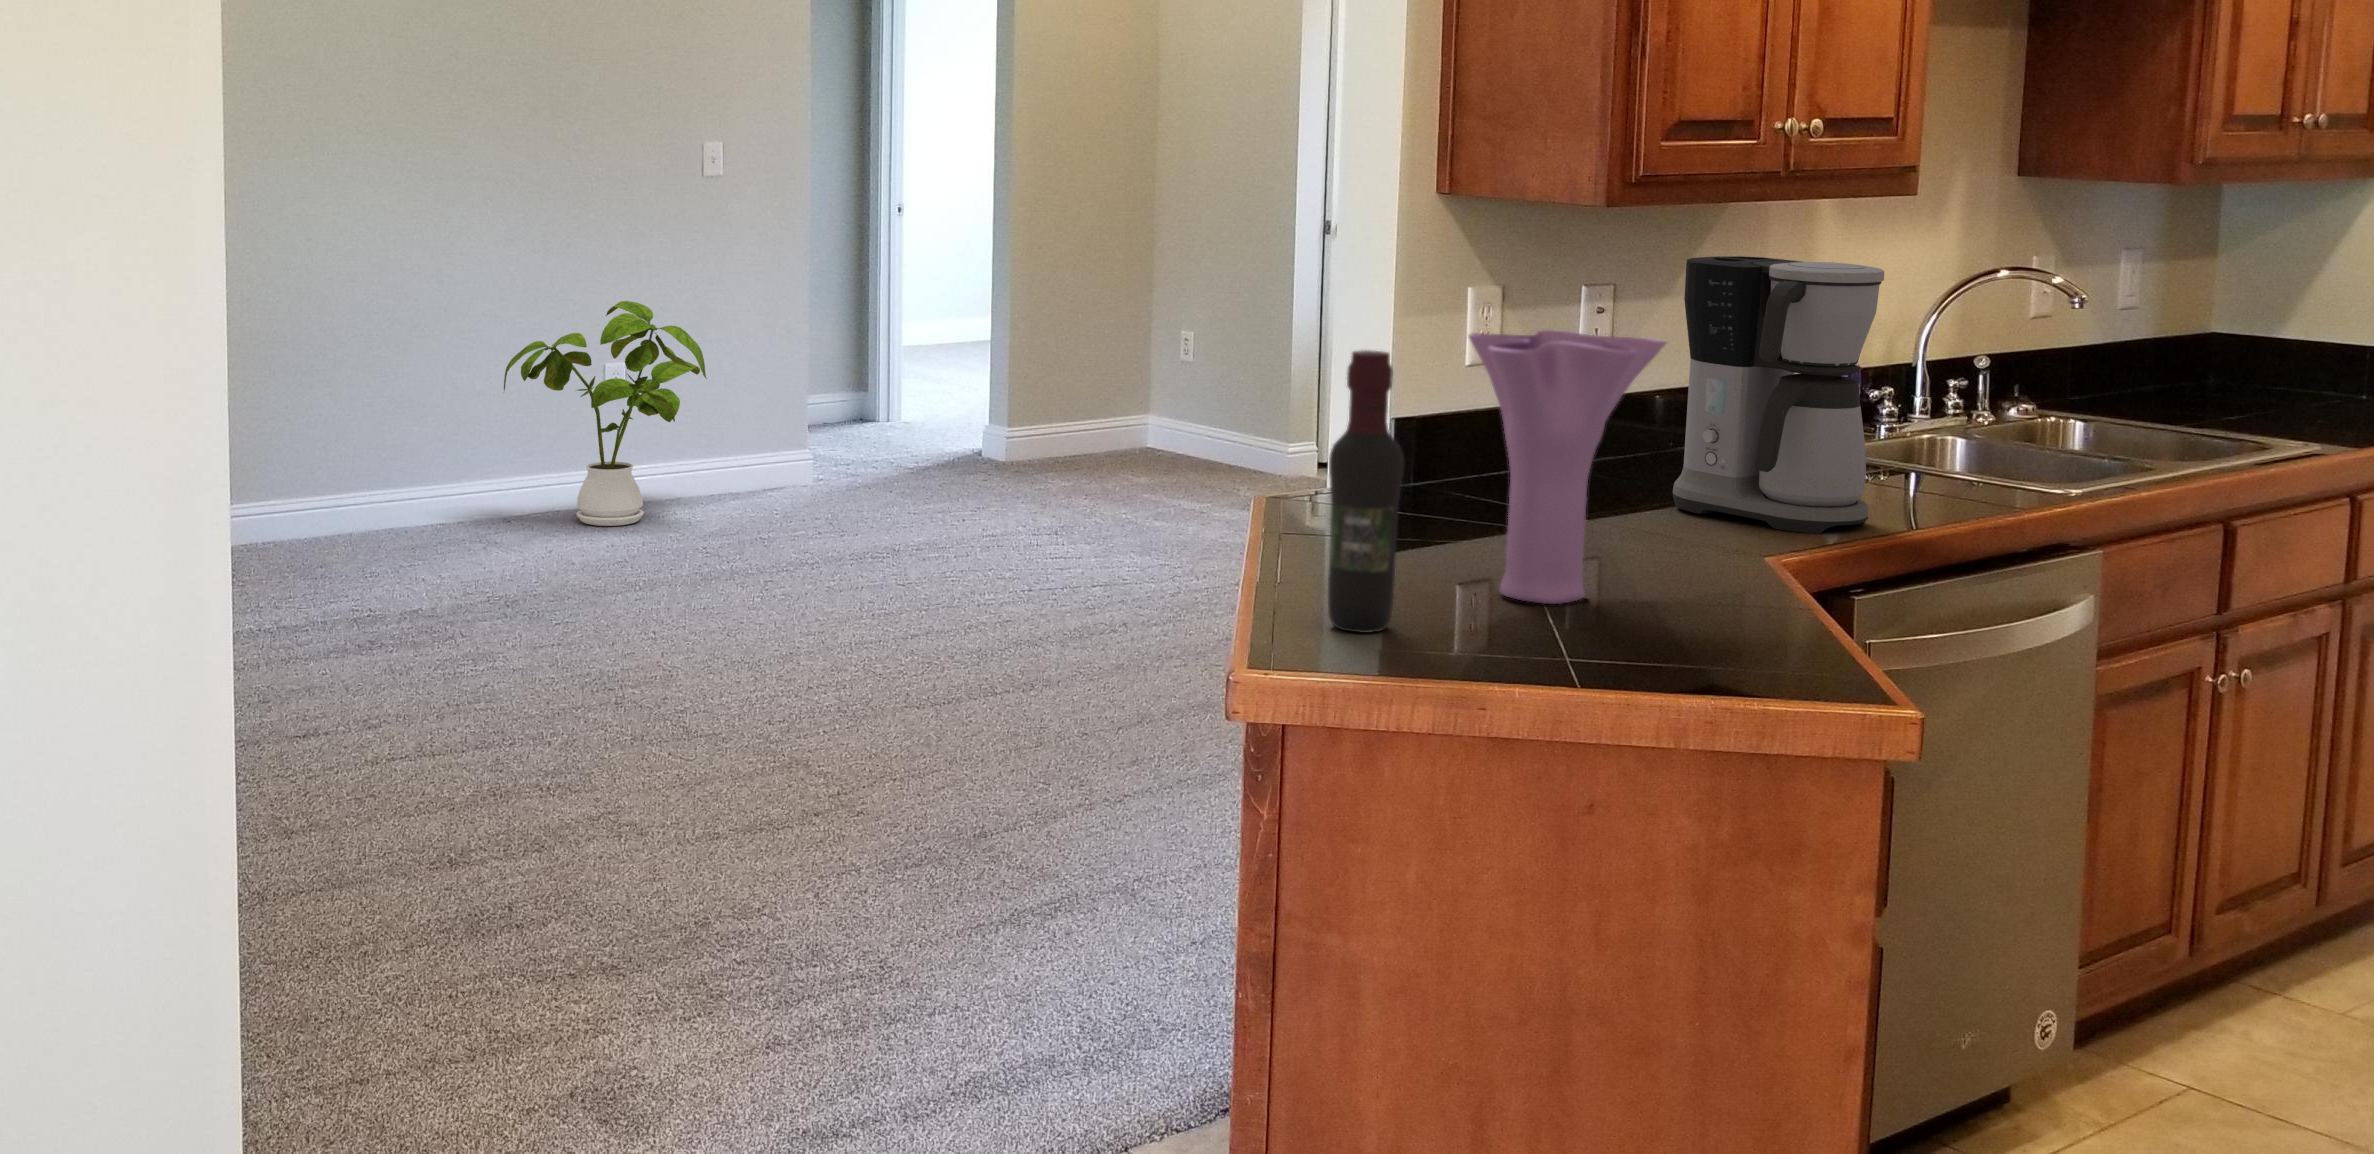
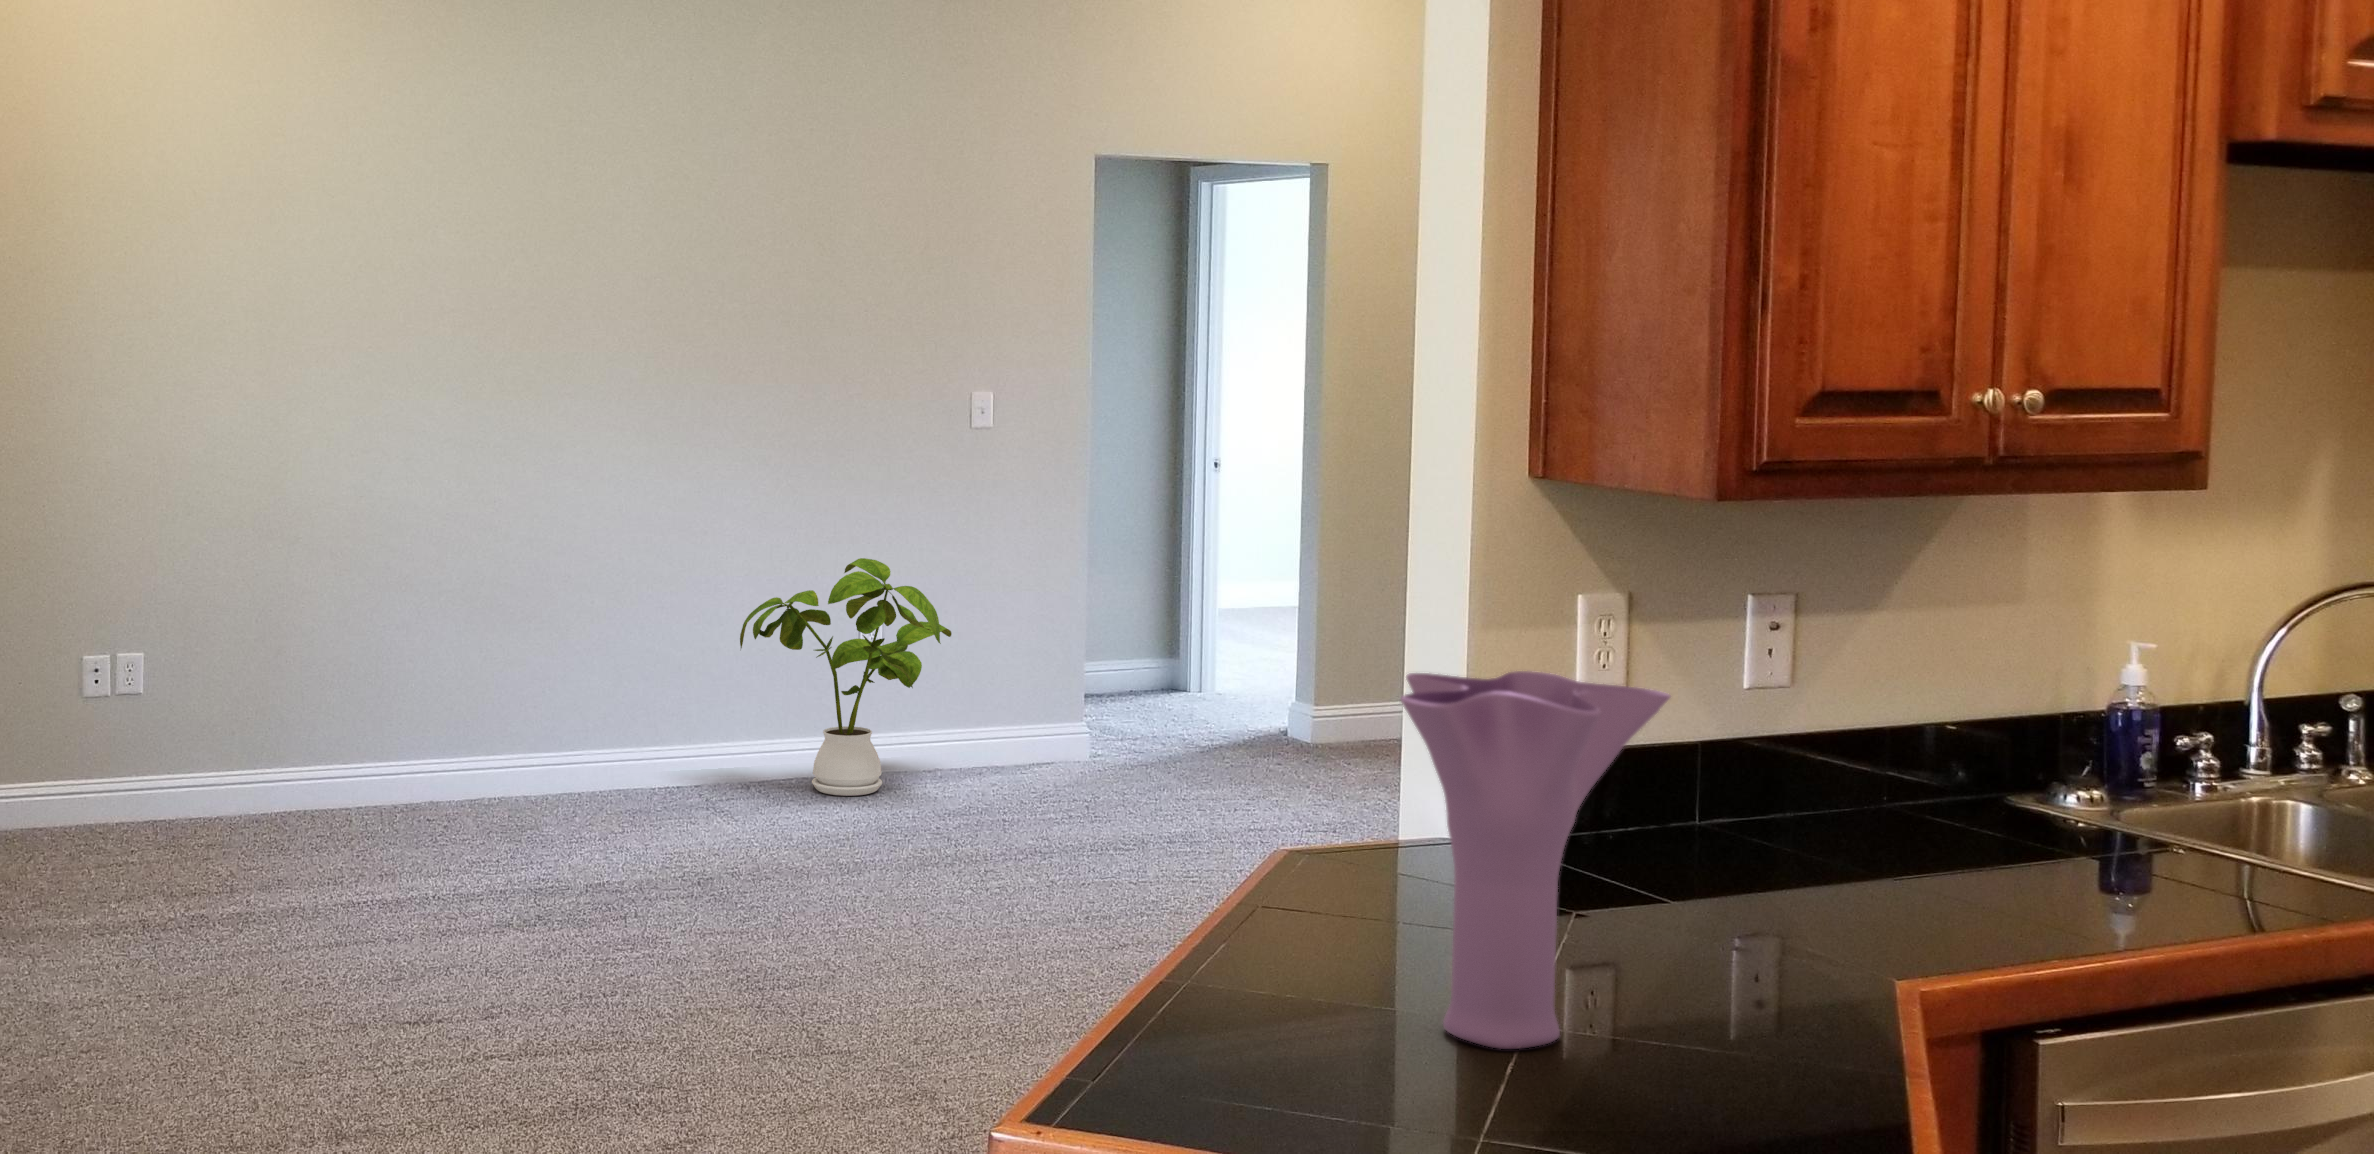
coffee maker: present [1672,256,1884,534] -> none [1804,569,2075,953]
wine bottle: present [1328,350,1404,633] -> none [1160,697,1258,1079]

